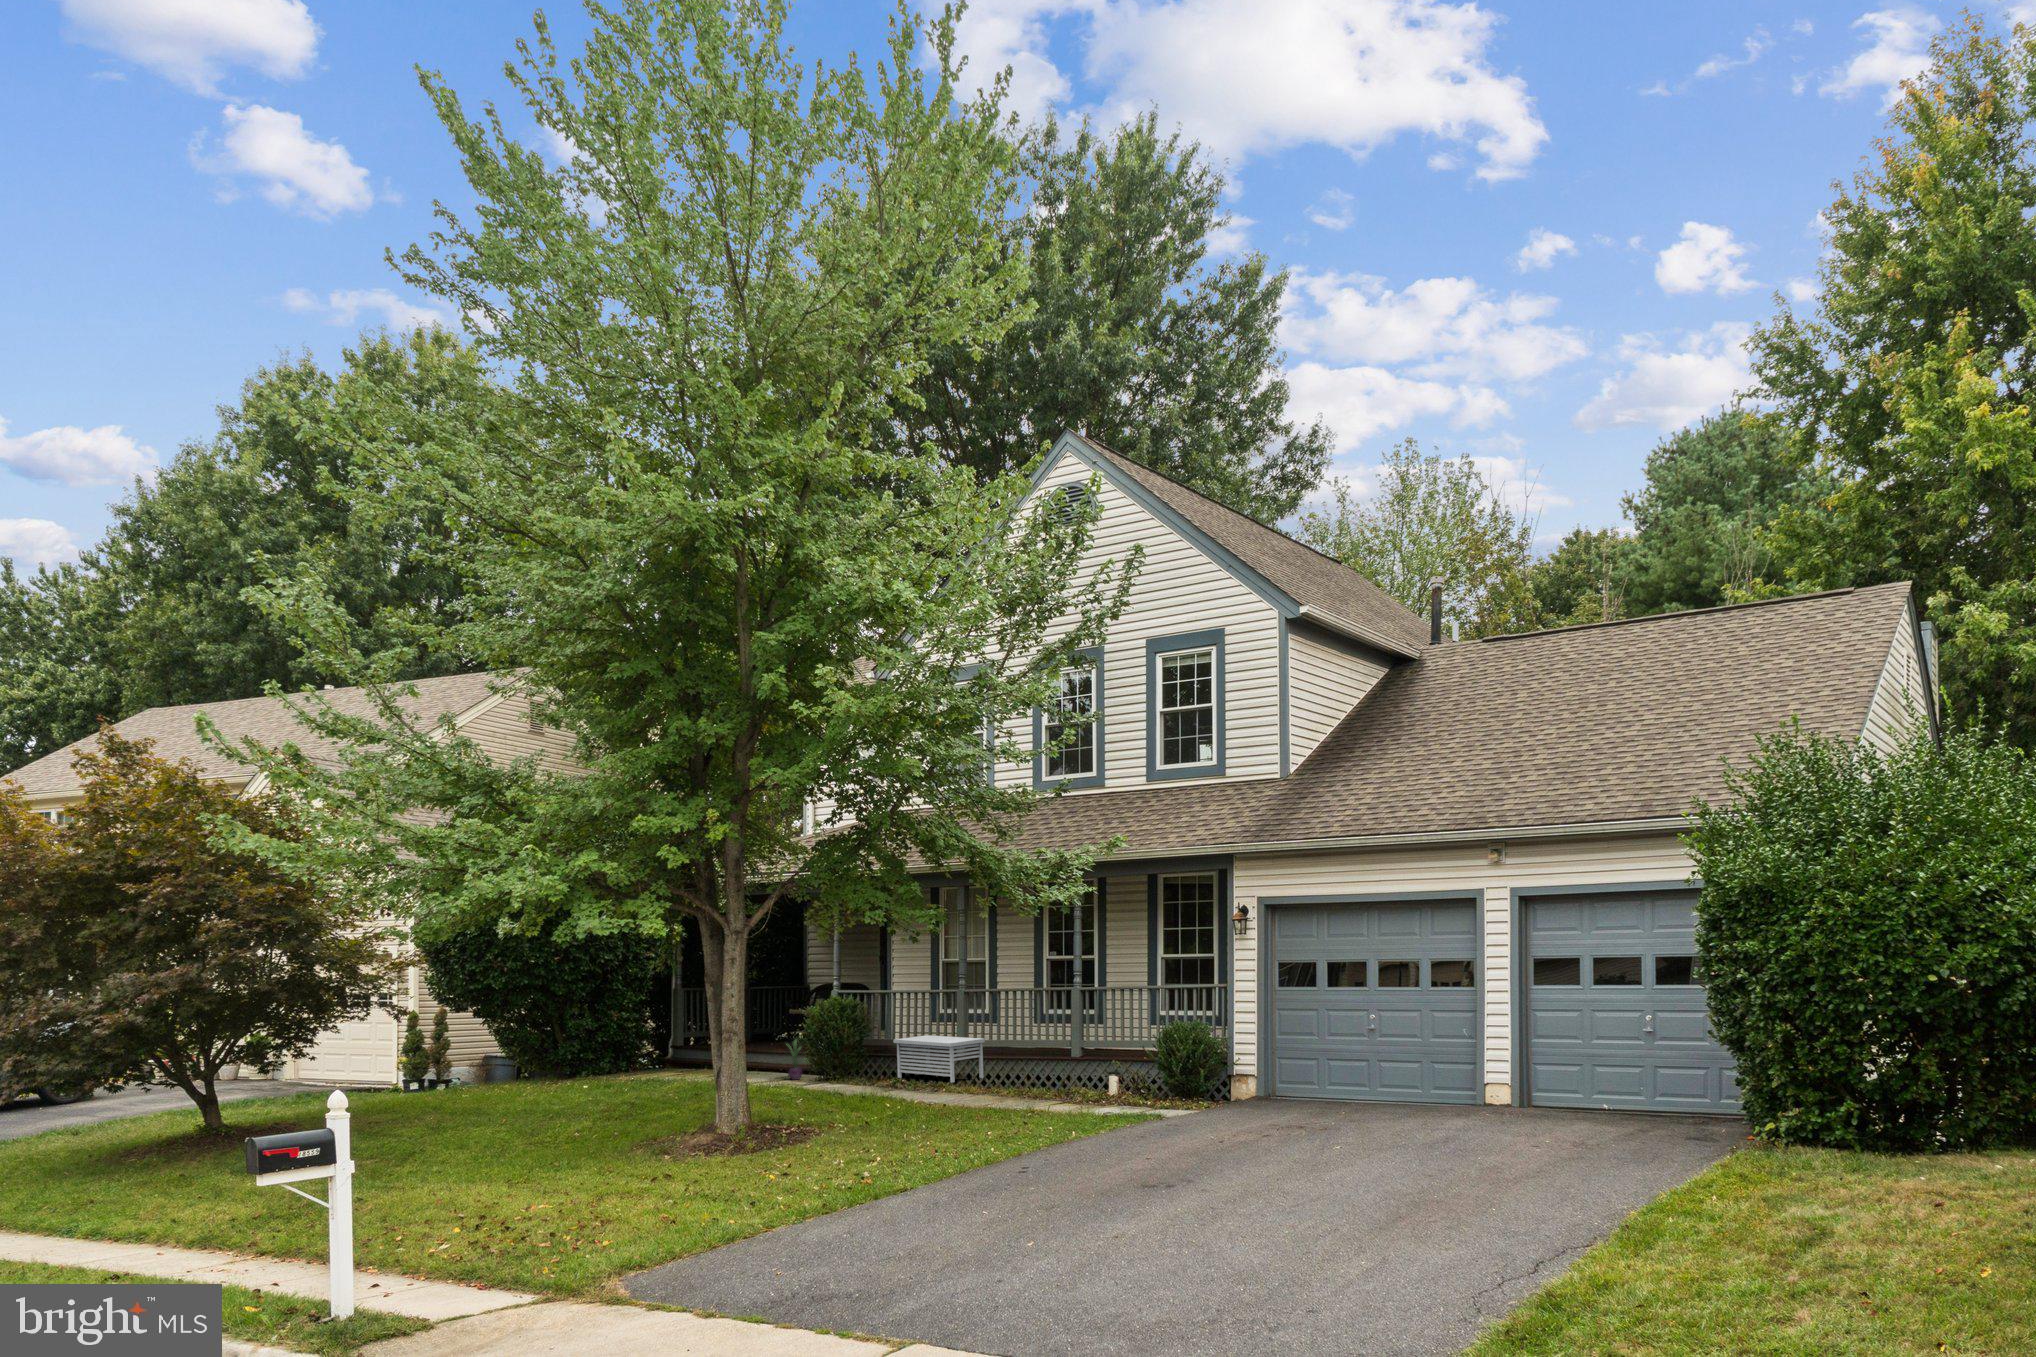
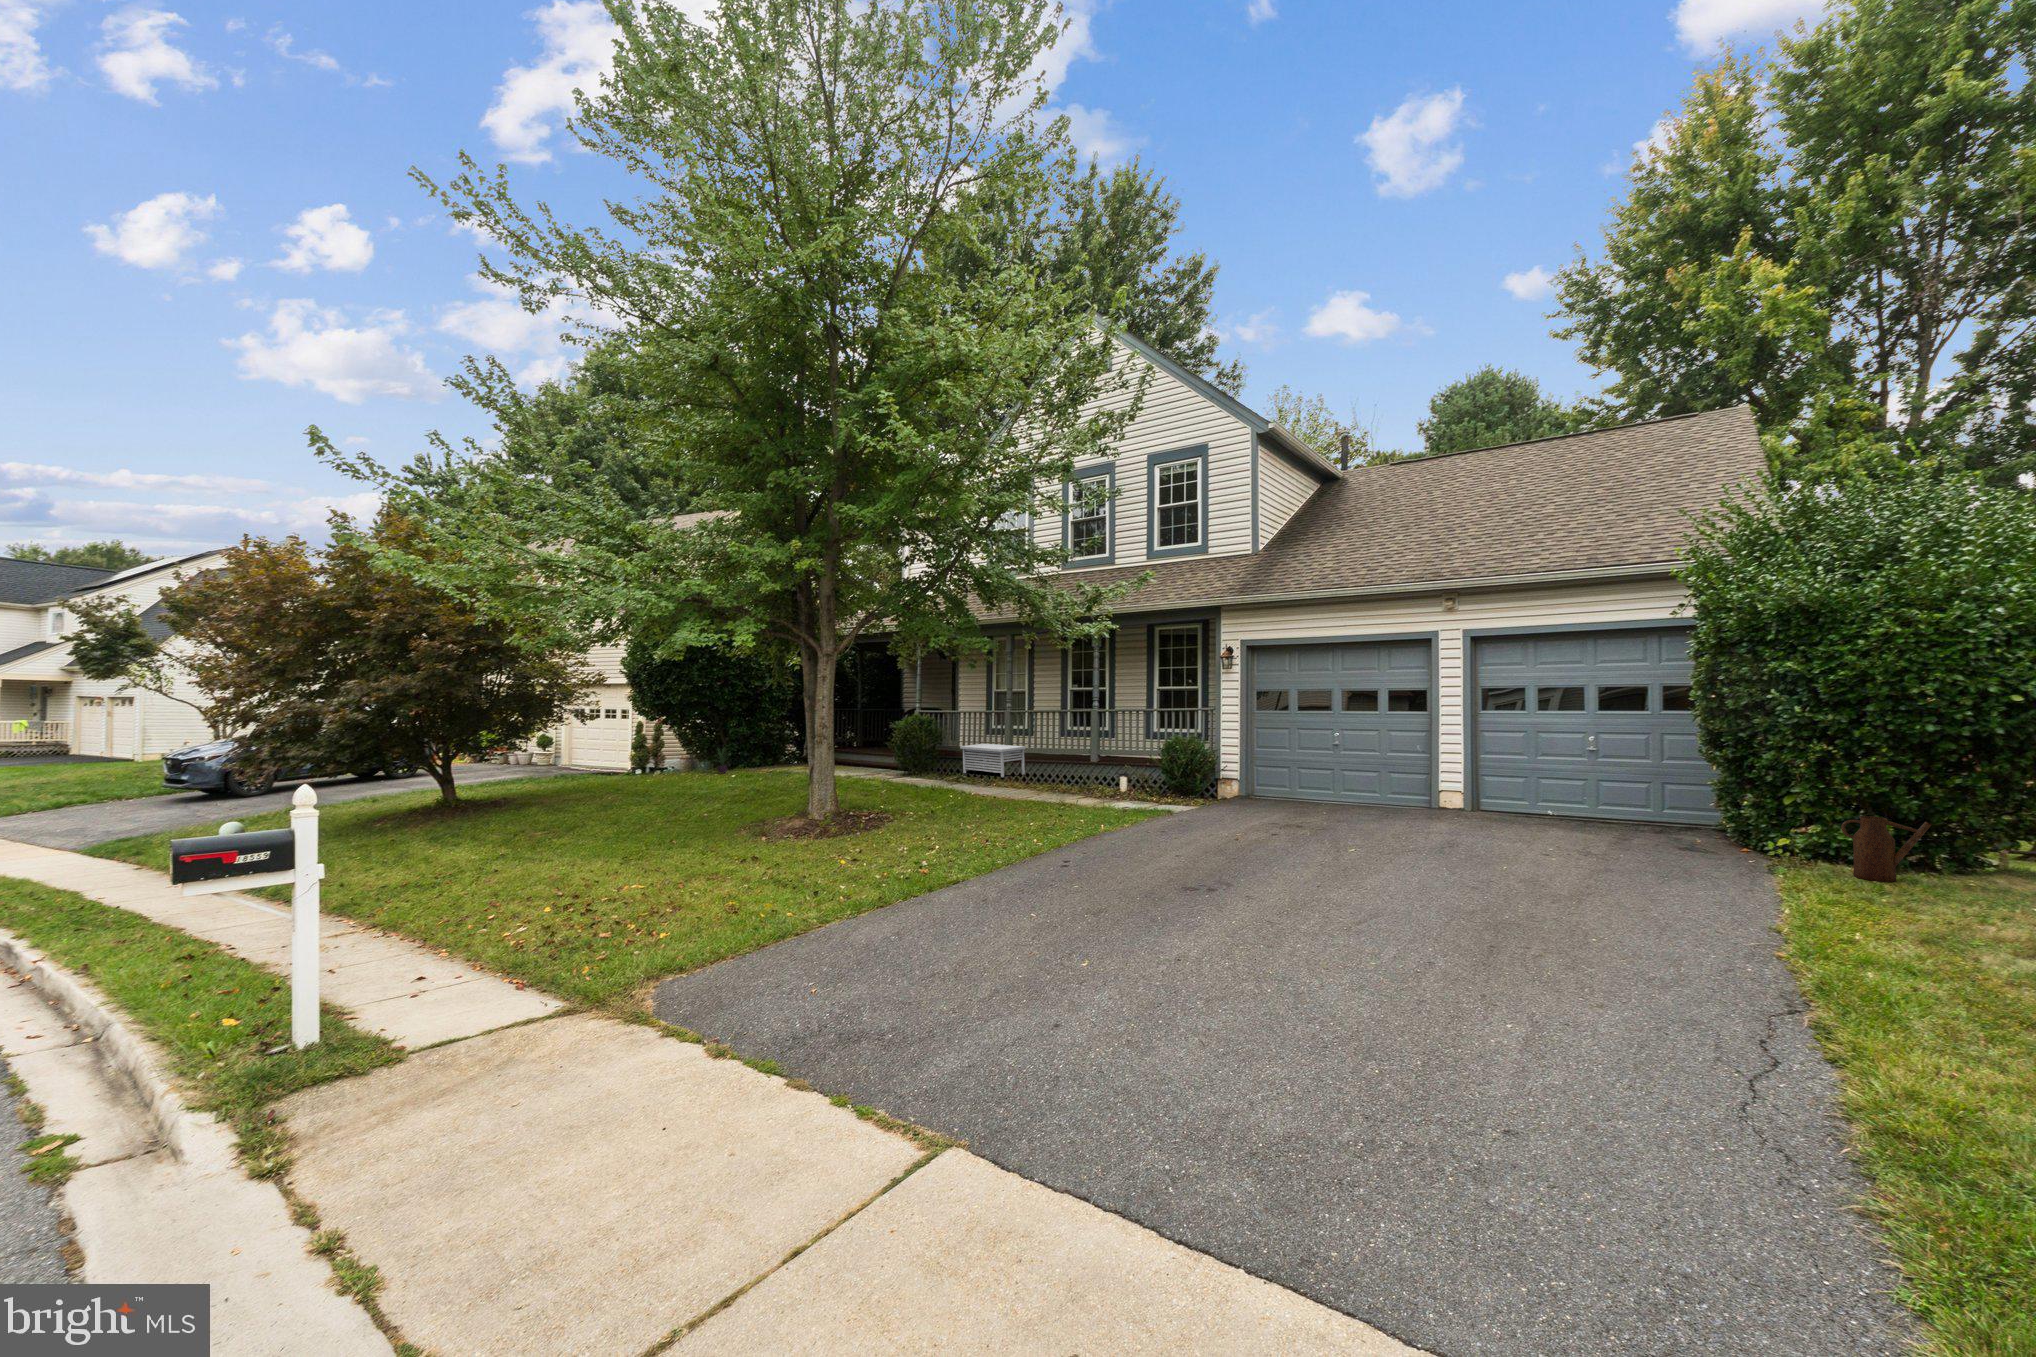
decorative plant: present [786,1040,802,1080] -> present [718,750,727,774]
watering can: none [1763,1097,1819,1160] -> present [1841,816,1932,882]

